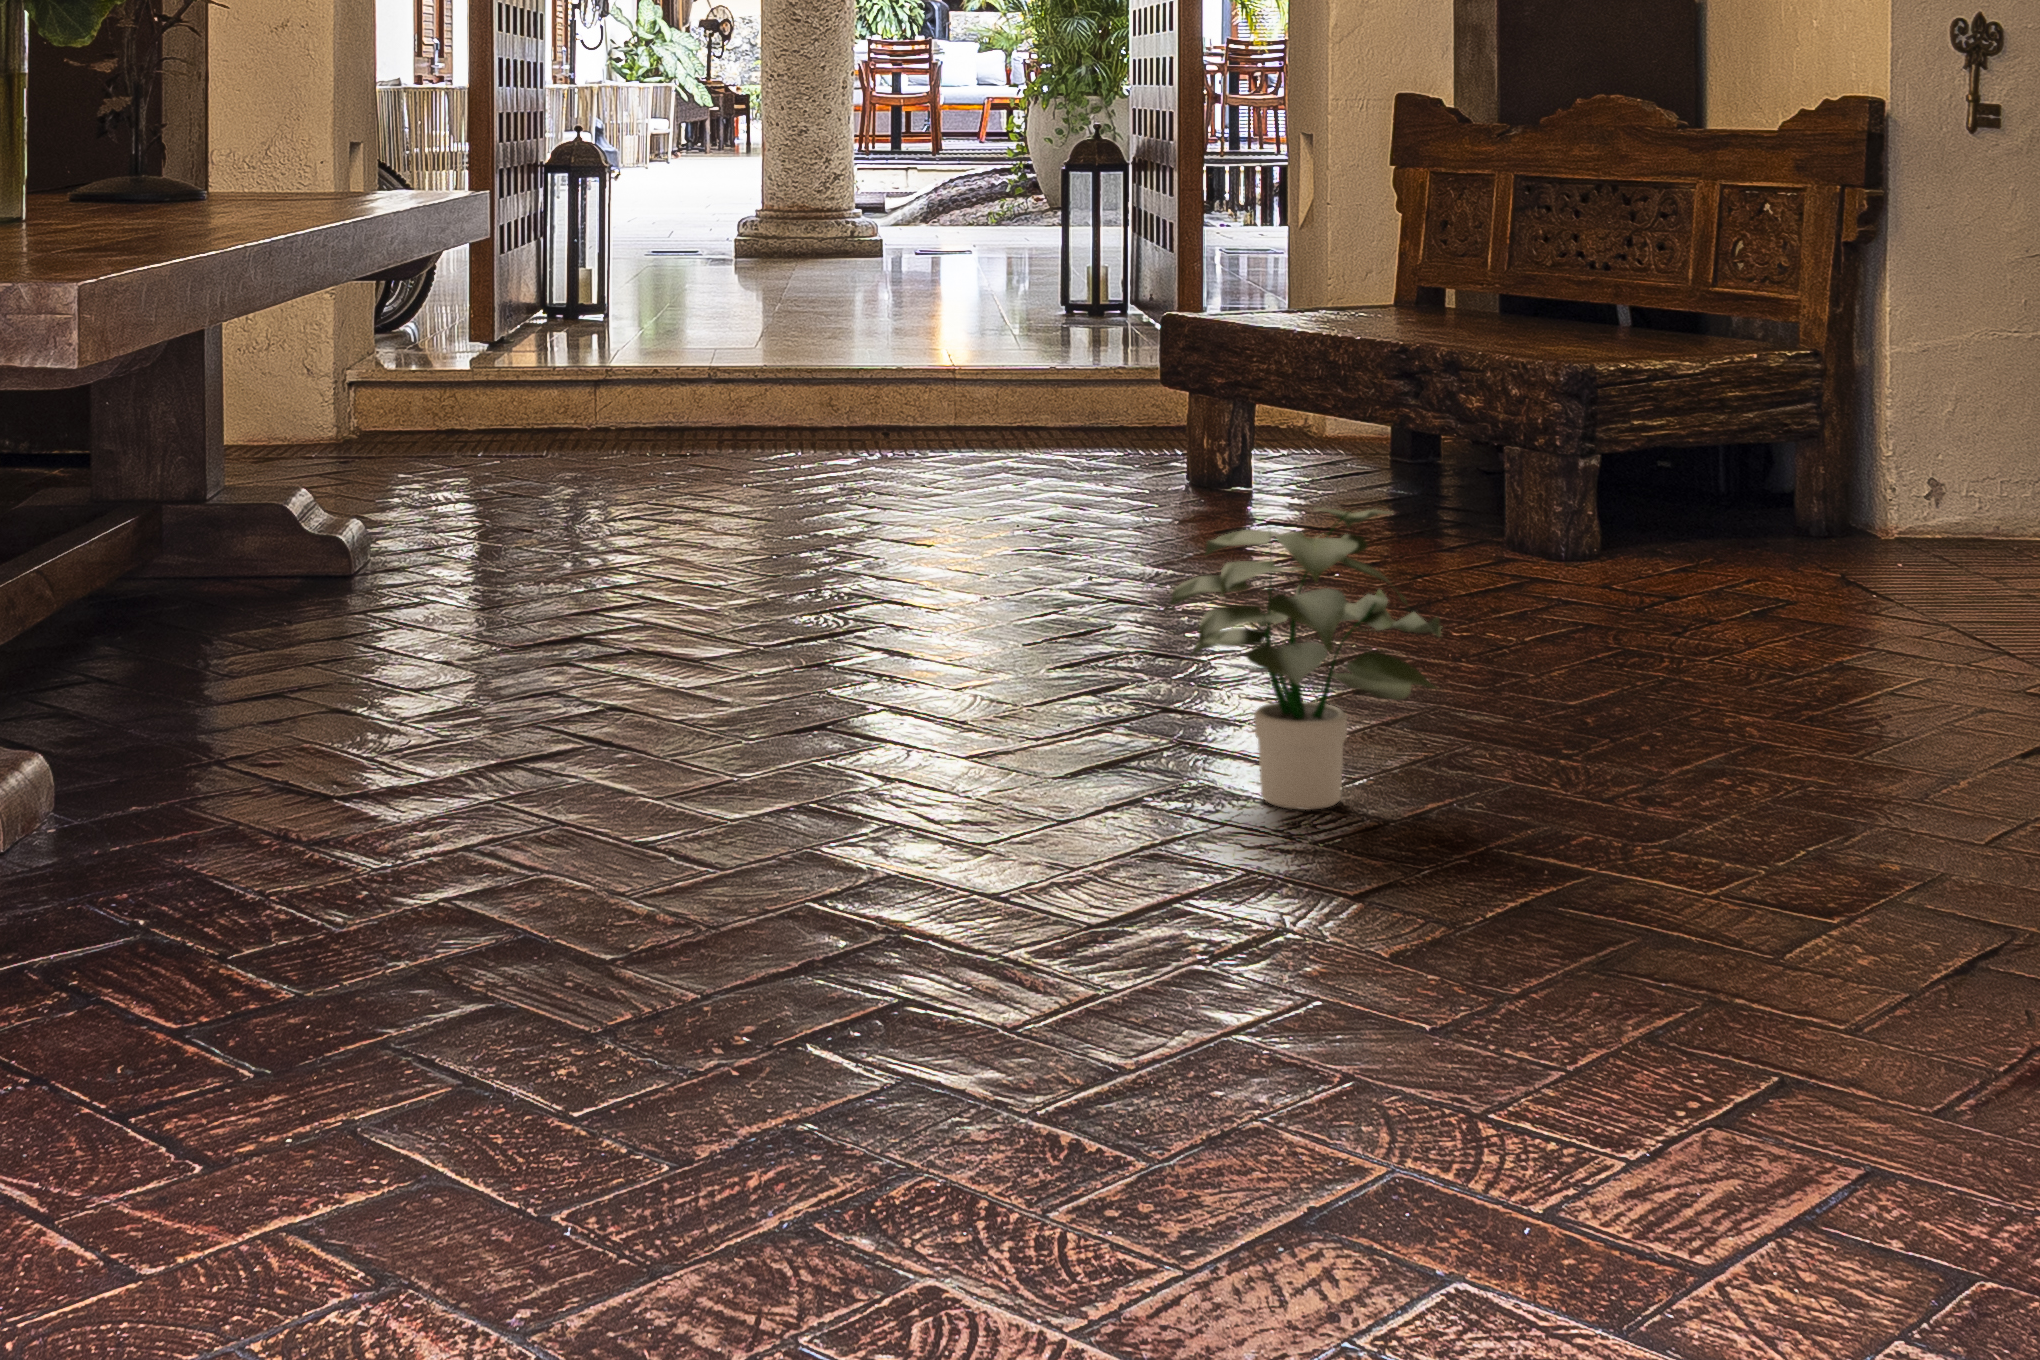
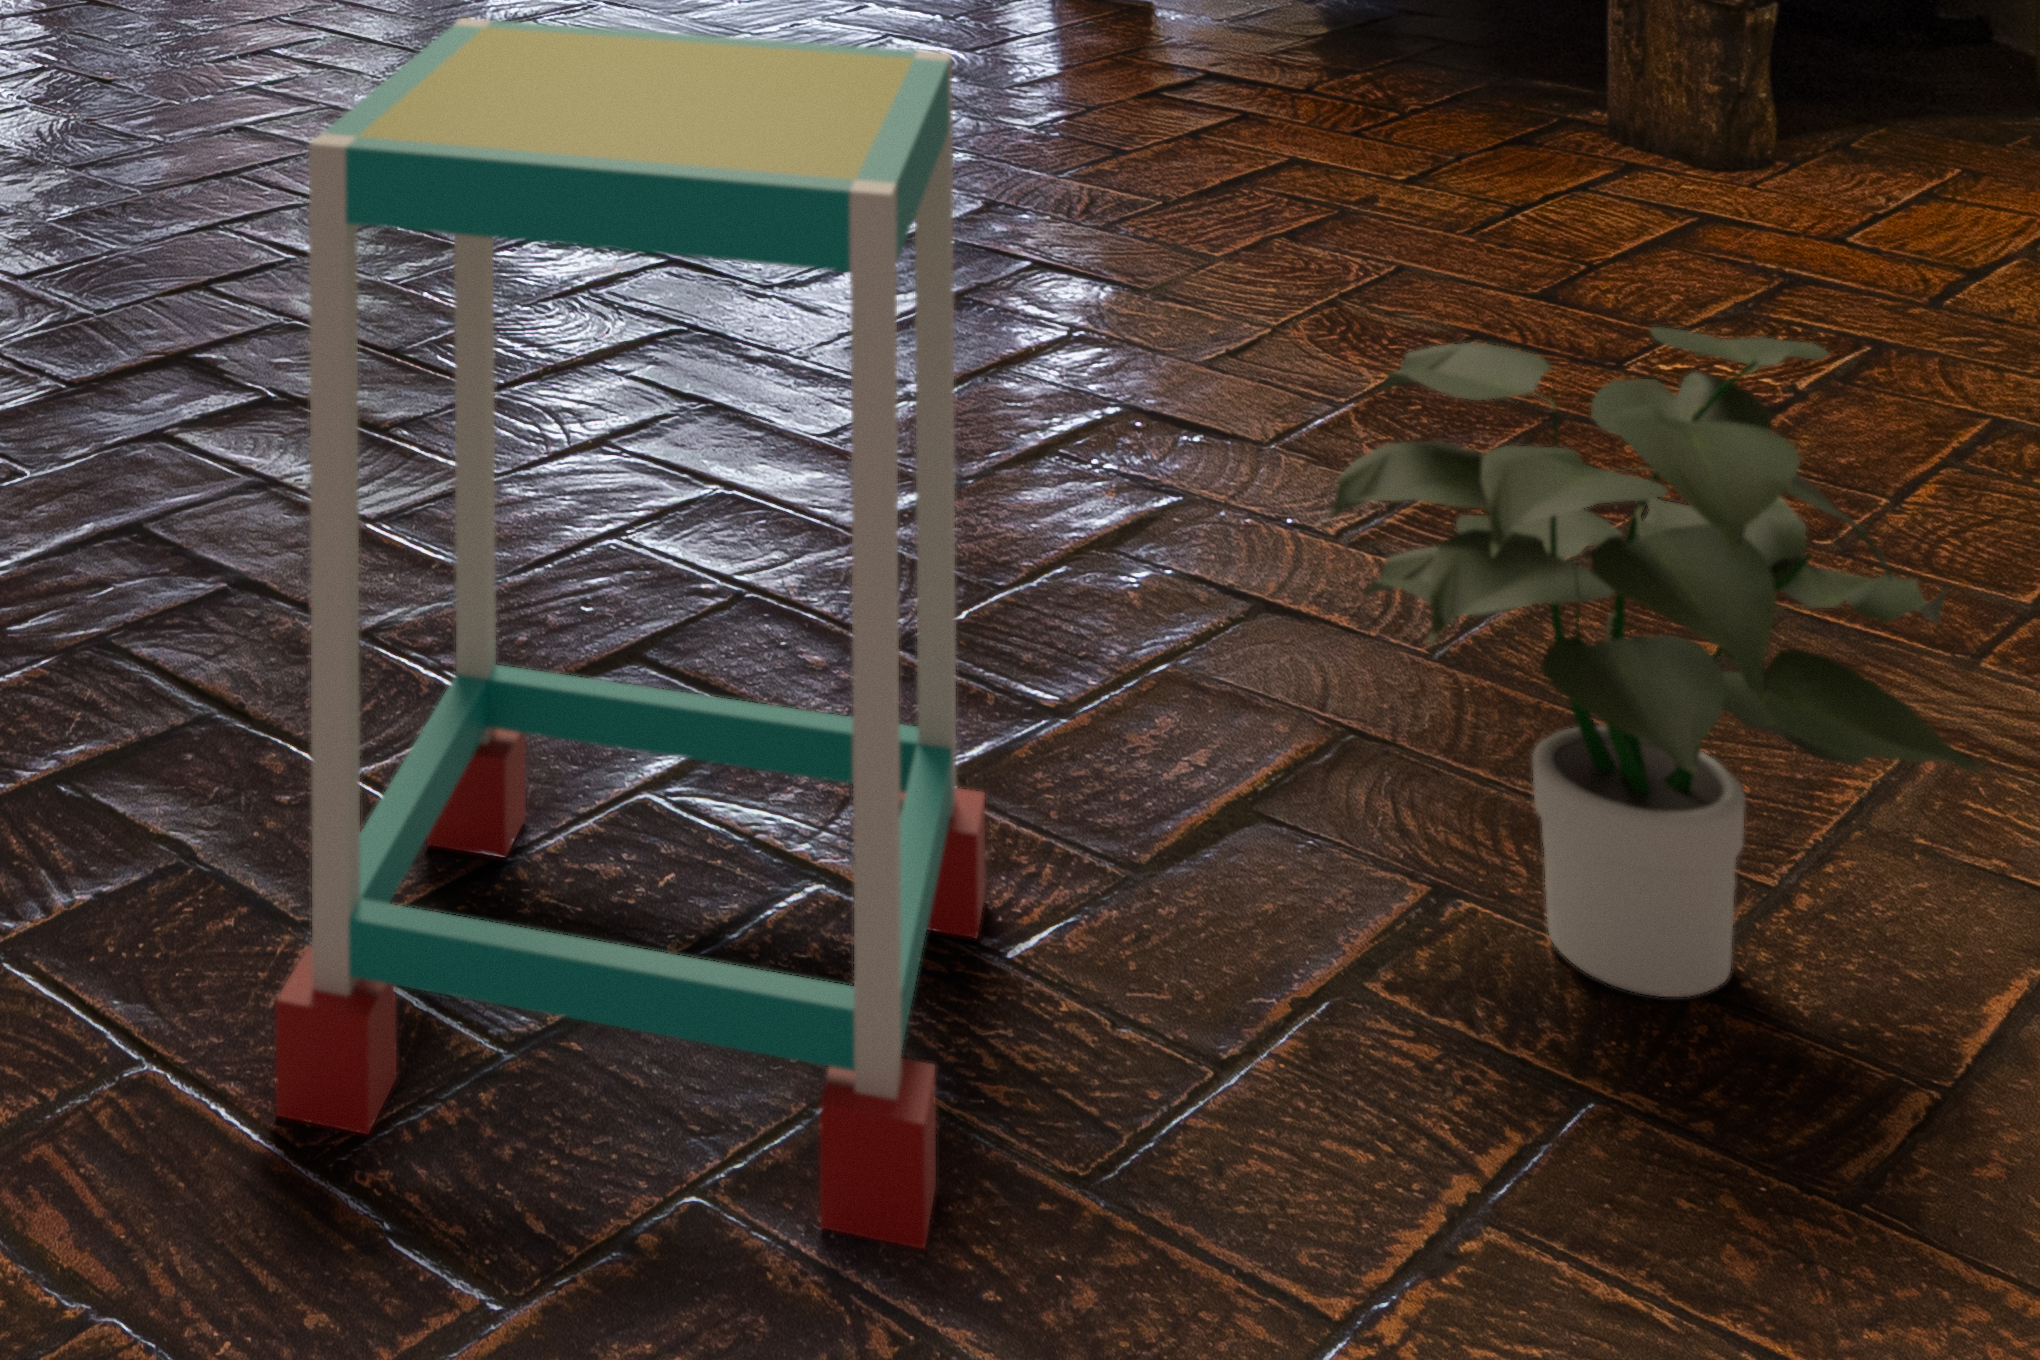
side table: none [645,372,997,870] -> present [276,18,985,1249]

